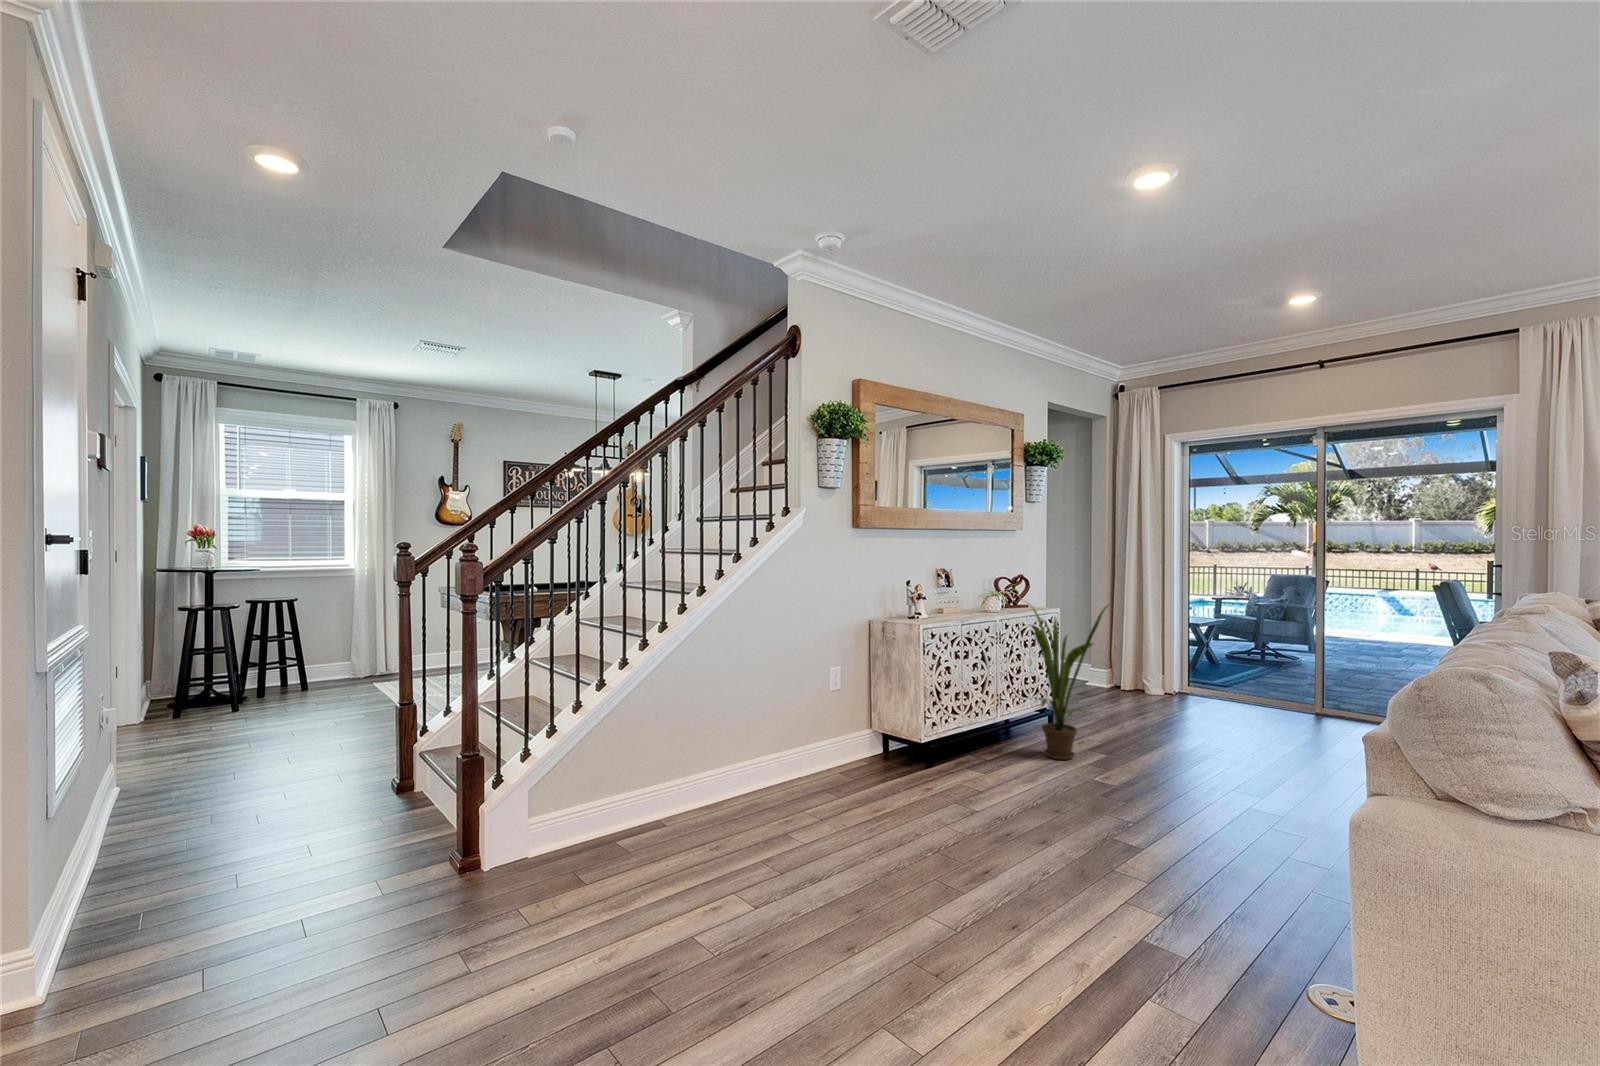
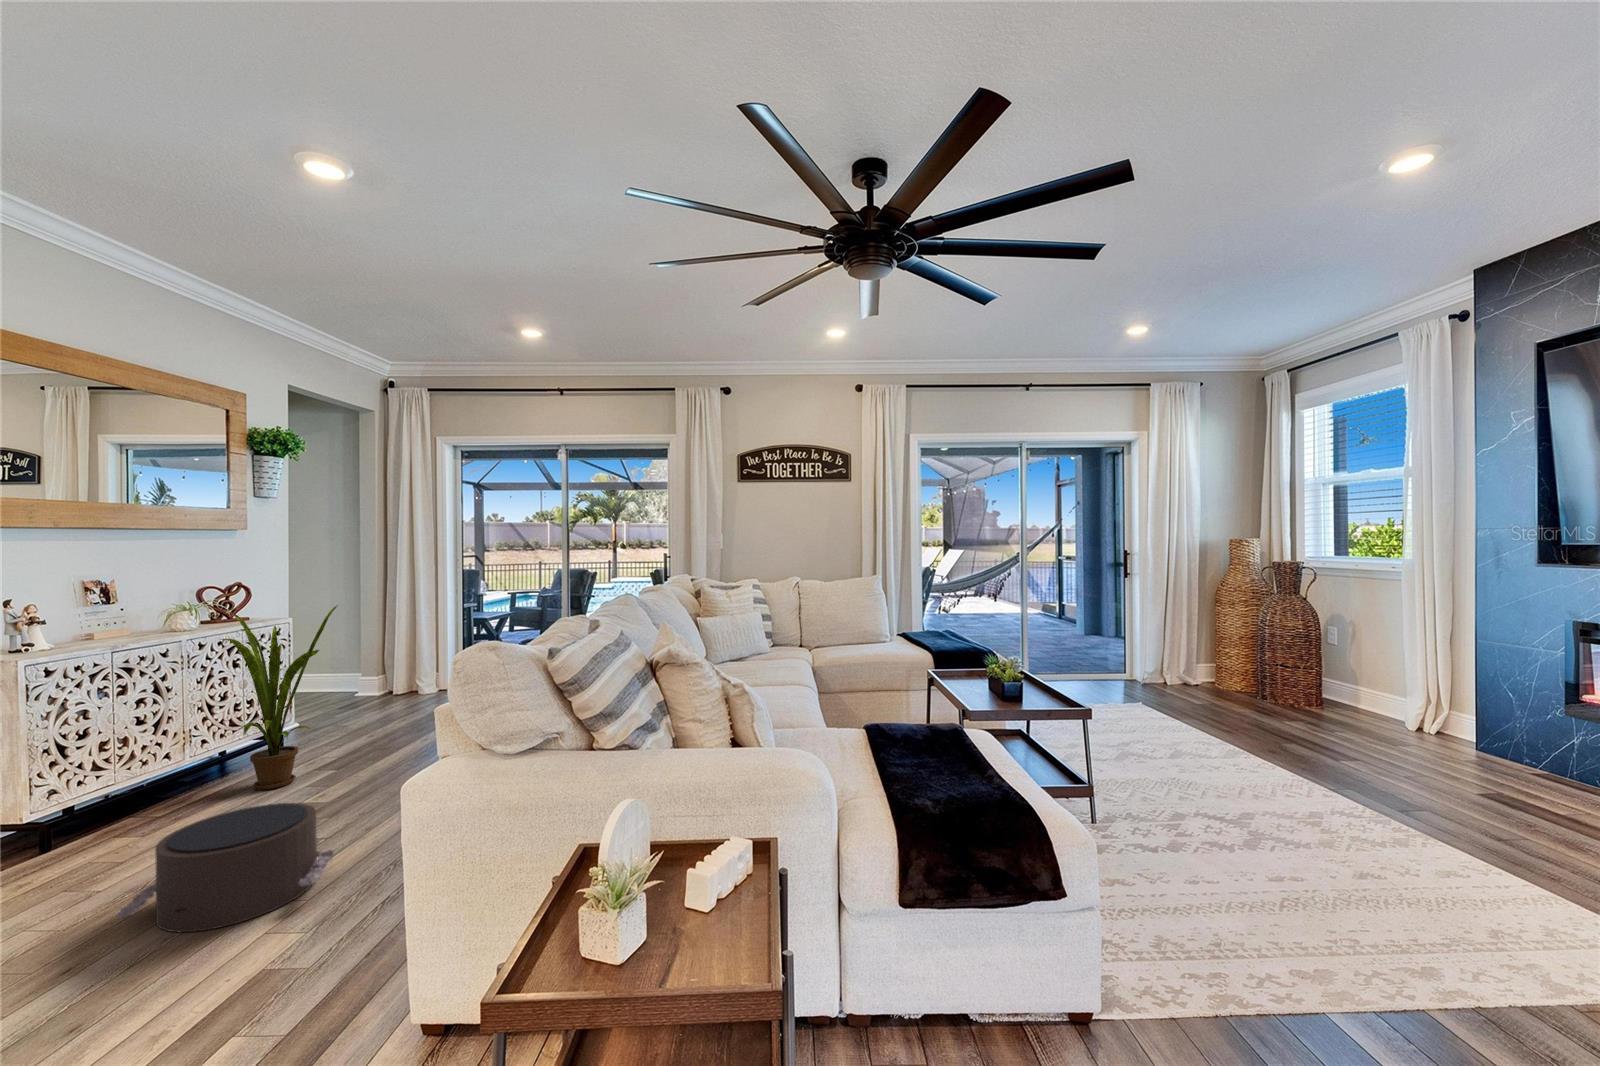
pouf: none [1006,777,1153,879] -> present [116,803,334,932]

